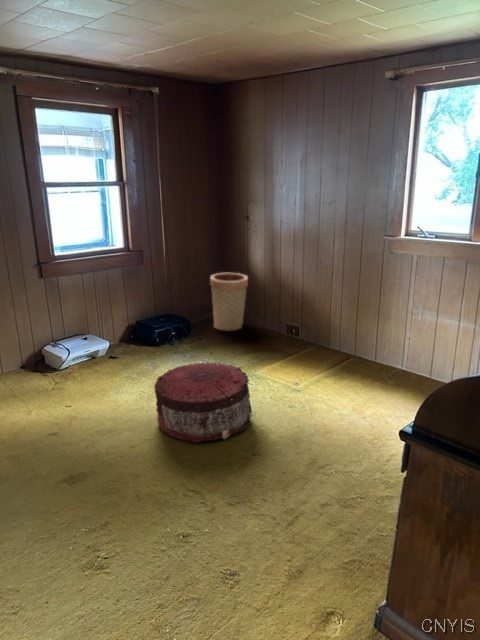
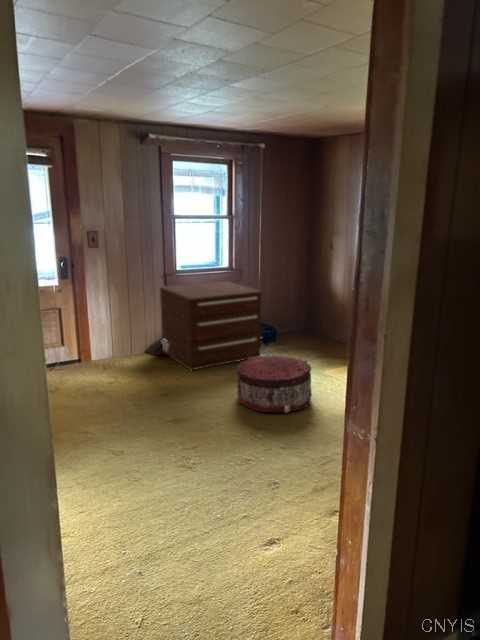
dresser: none [33,267,174,390] -> present [160,281,262,371]
basket: present [210,273,248,331] -> none [298,292,331,341]

